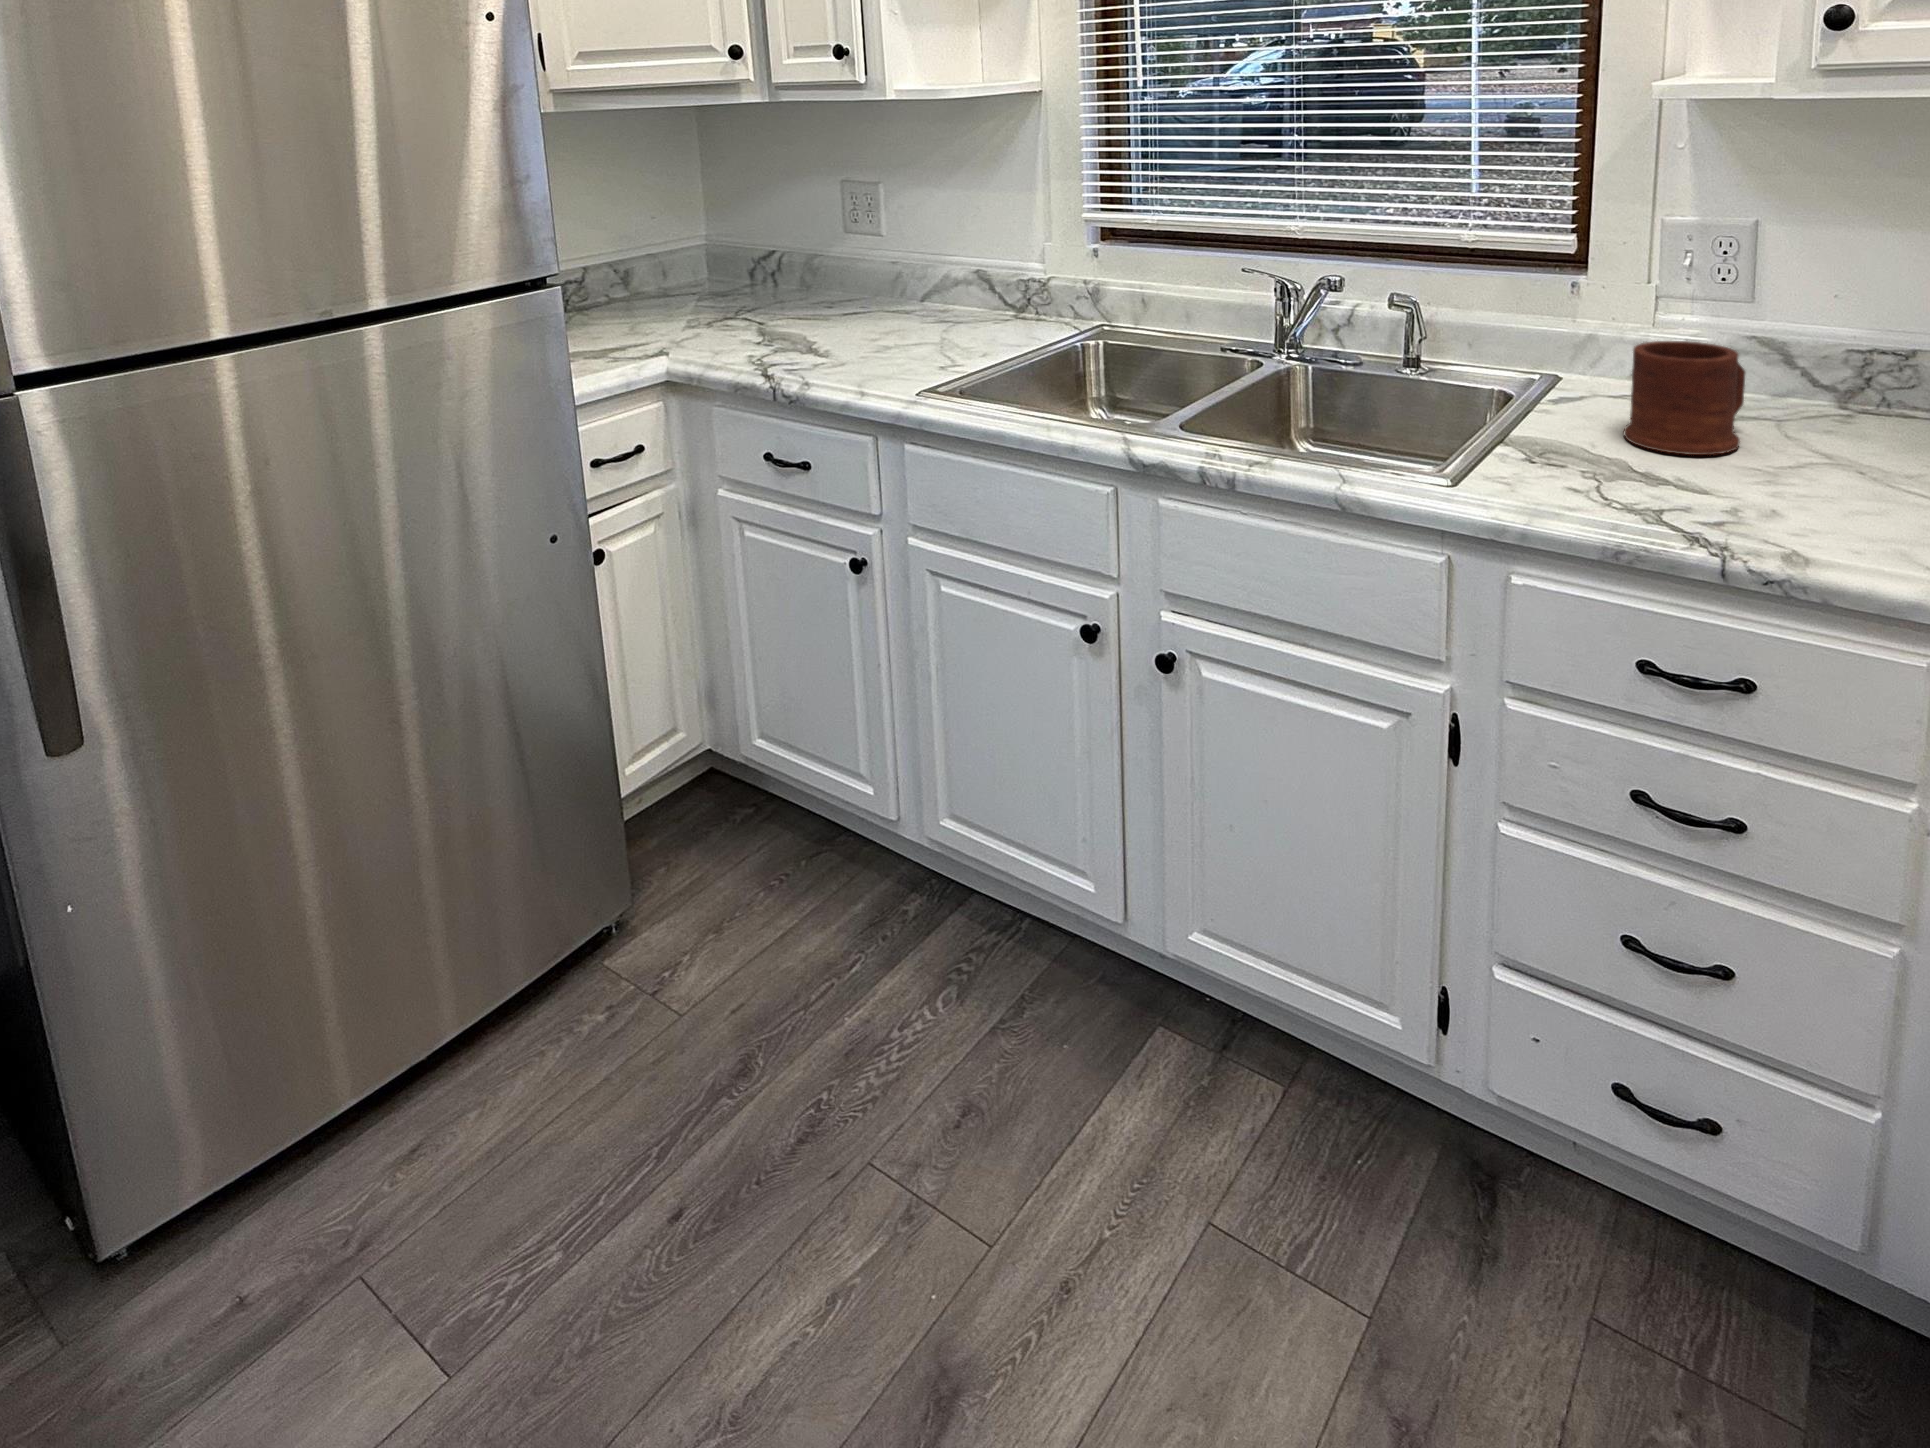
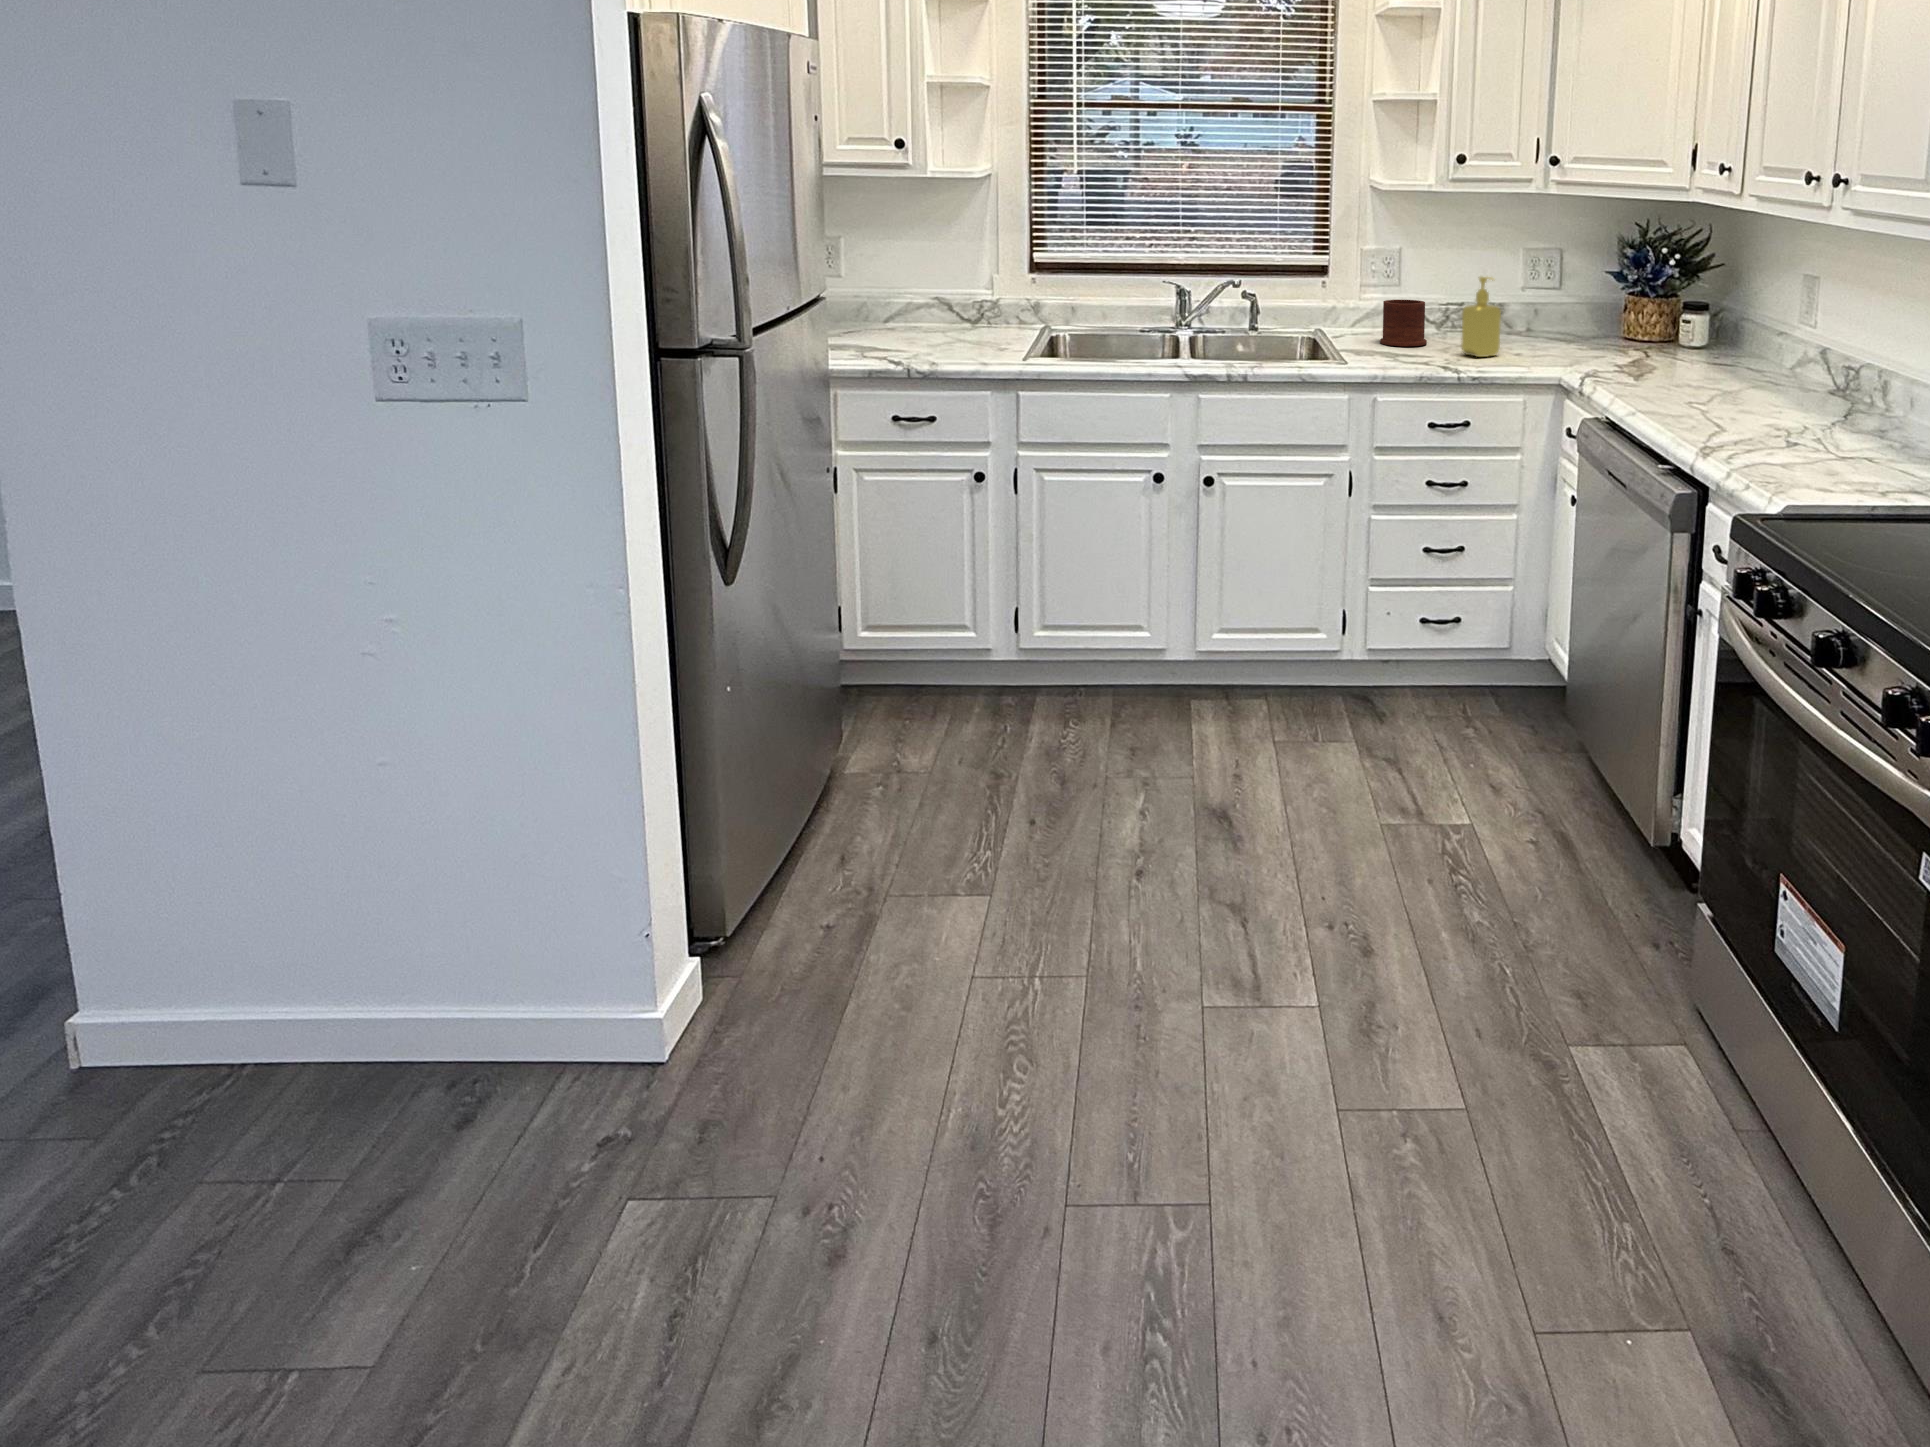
soap dispenser: none [1781,317,1904,521] -> present [1461,277,1501,357]

